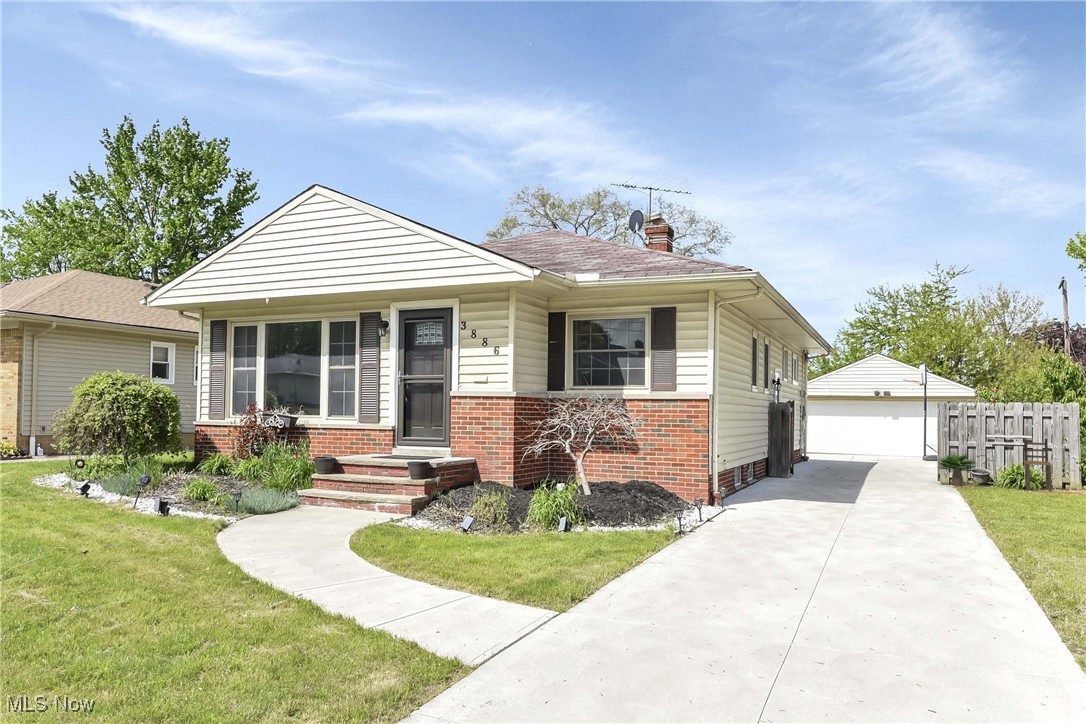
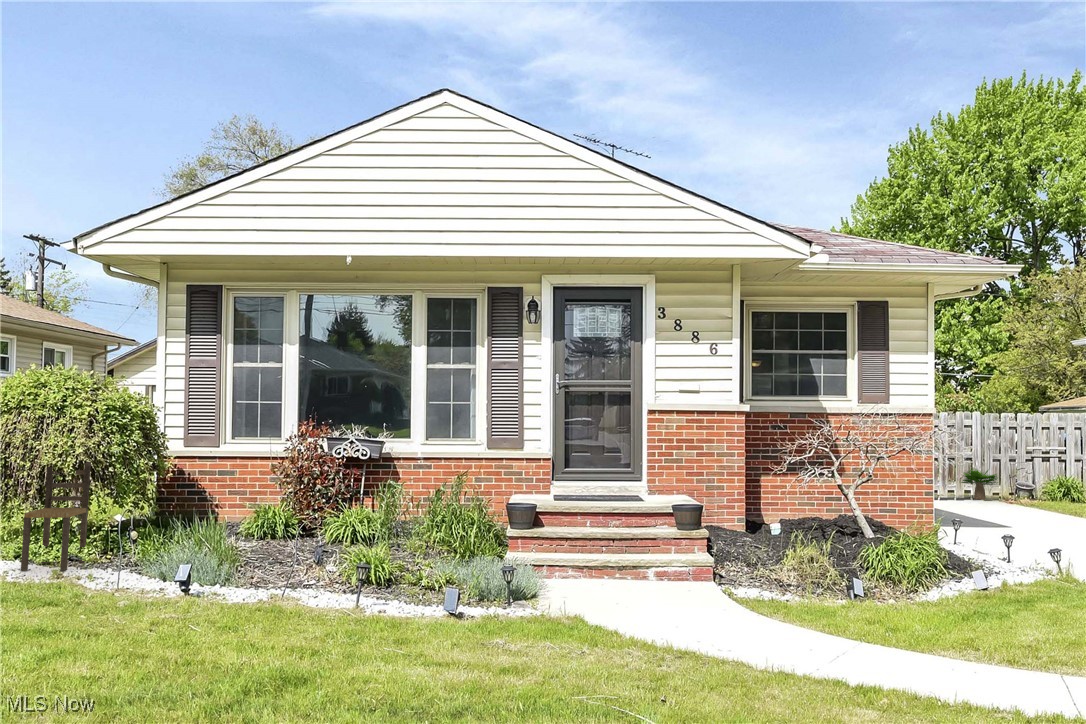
chair: present [1024,438,1052,491] -> present [21,462,91,571]

